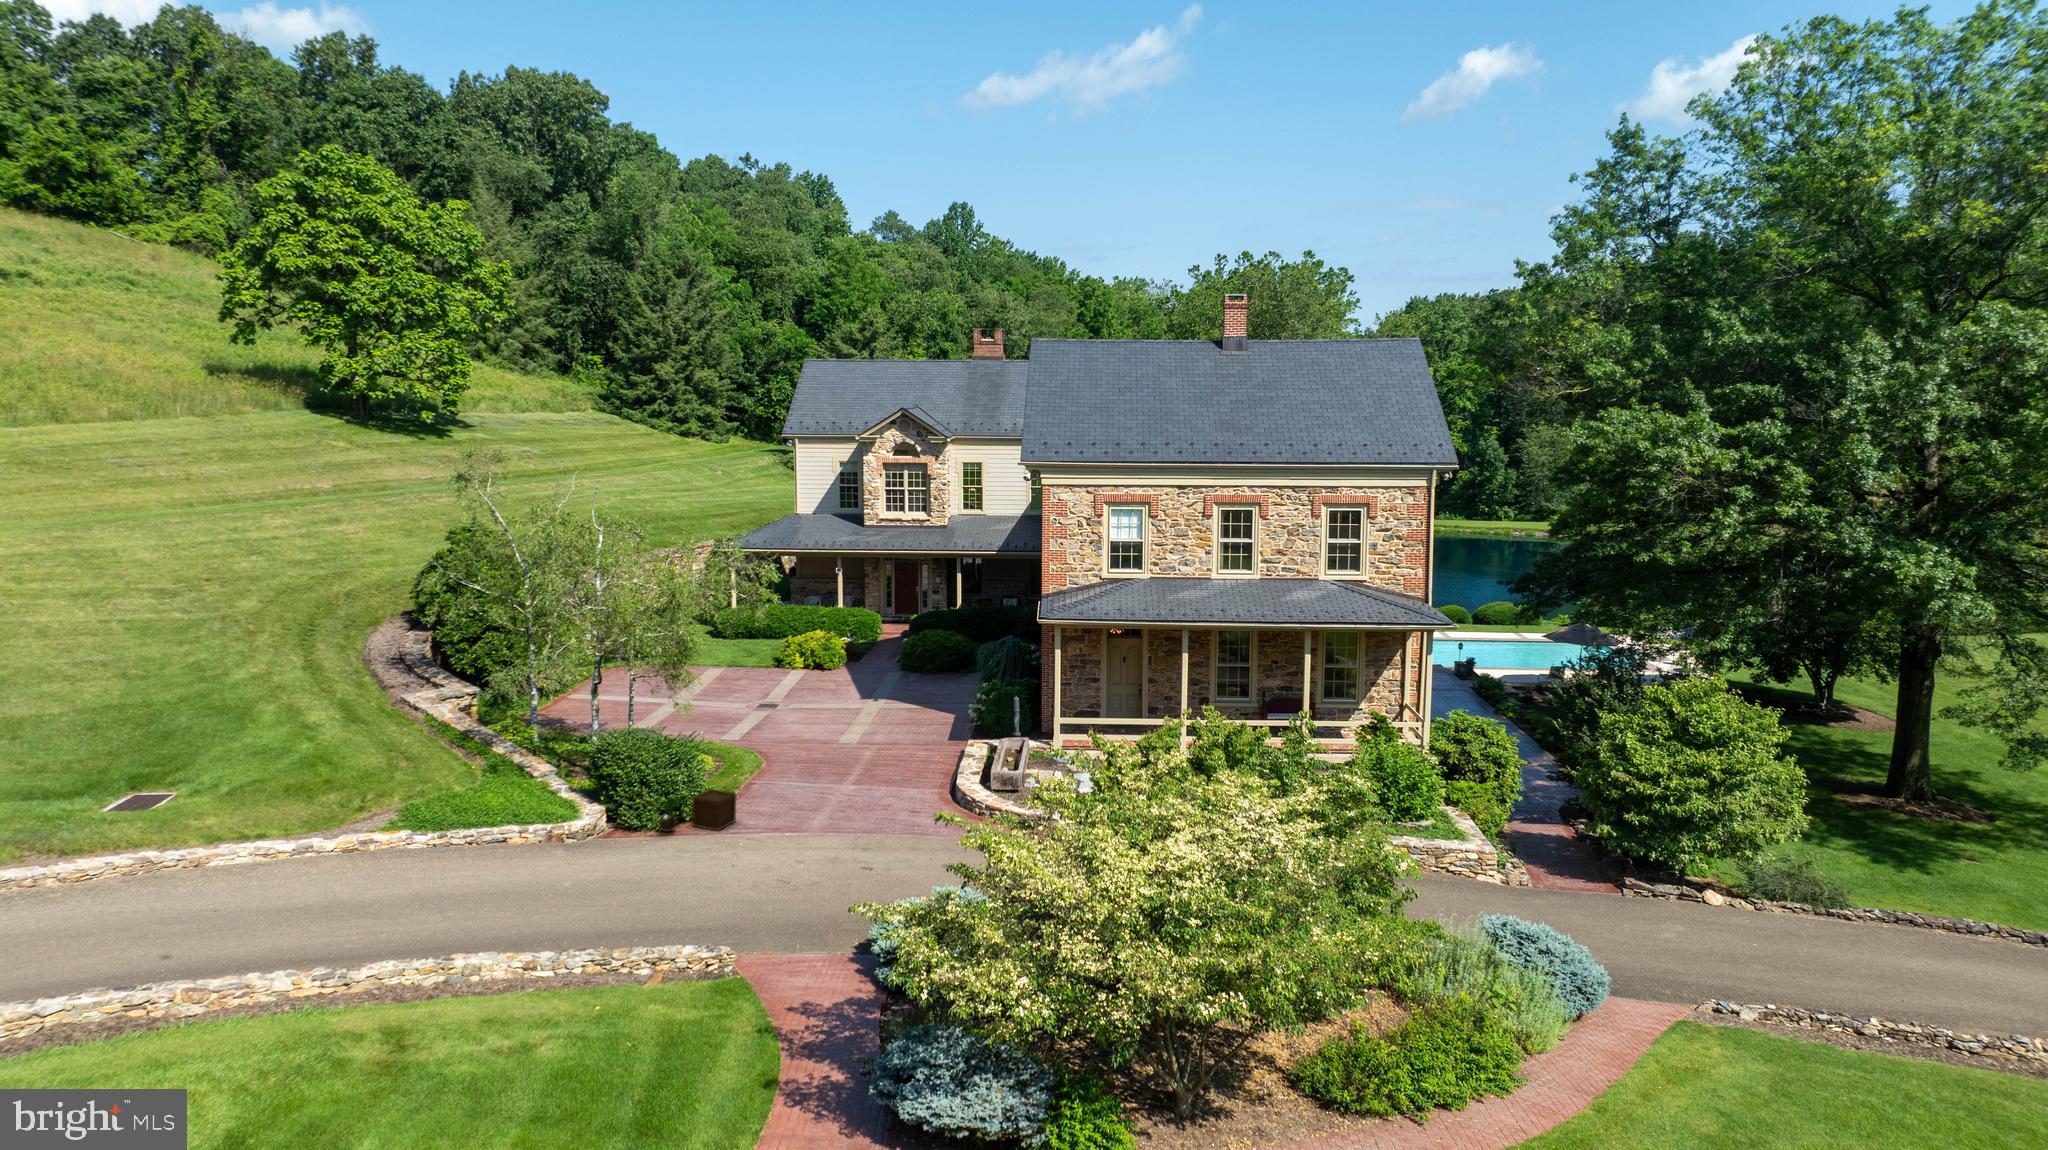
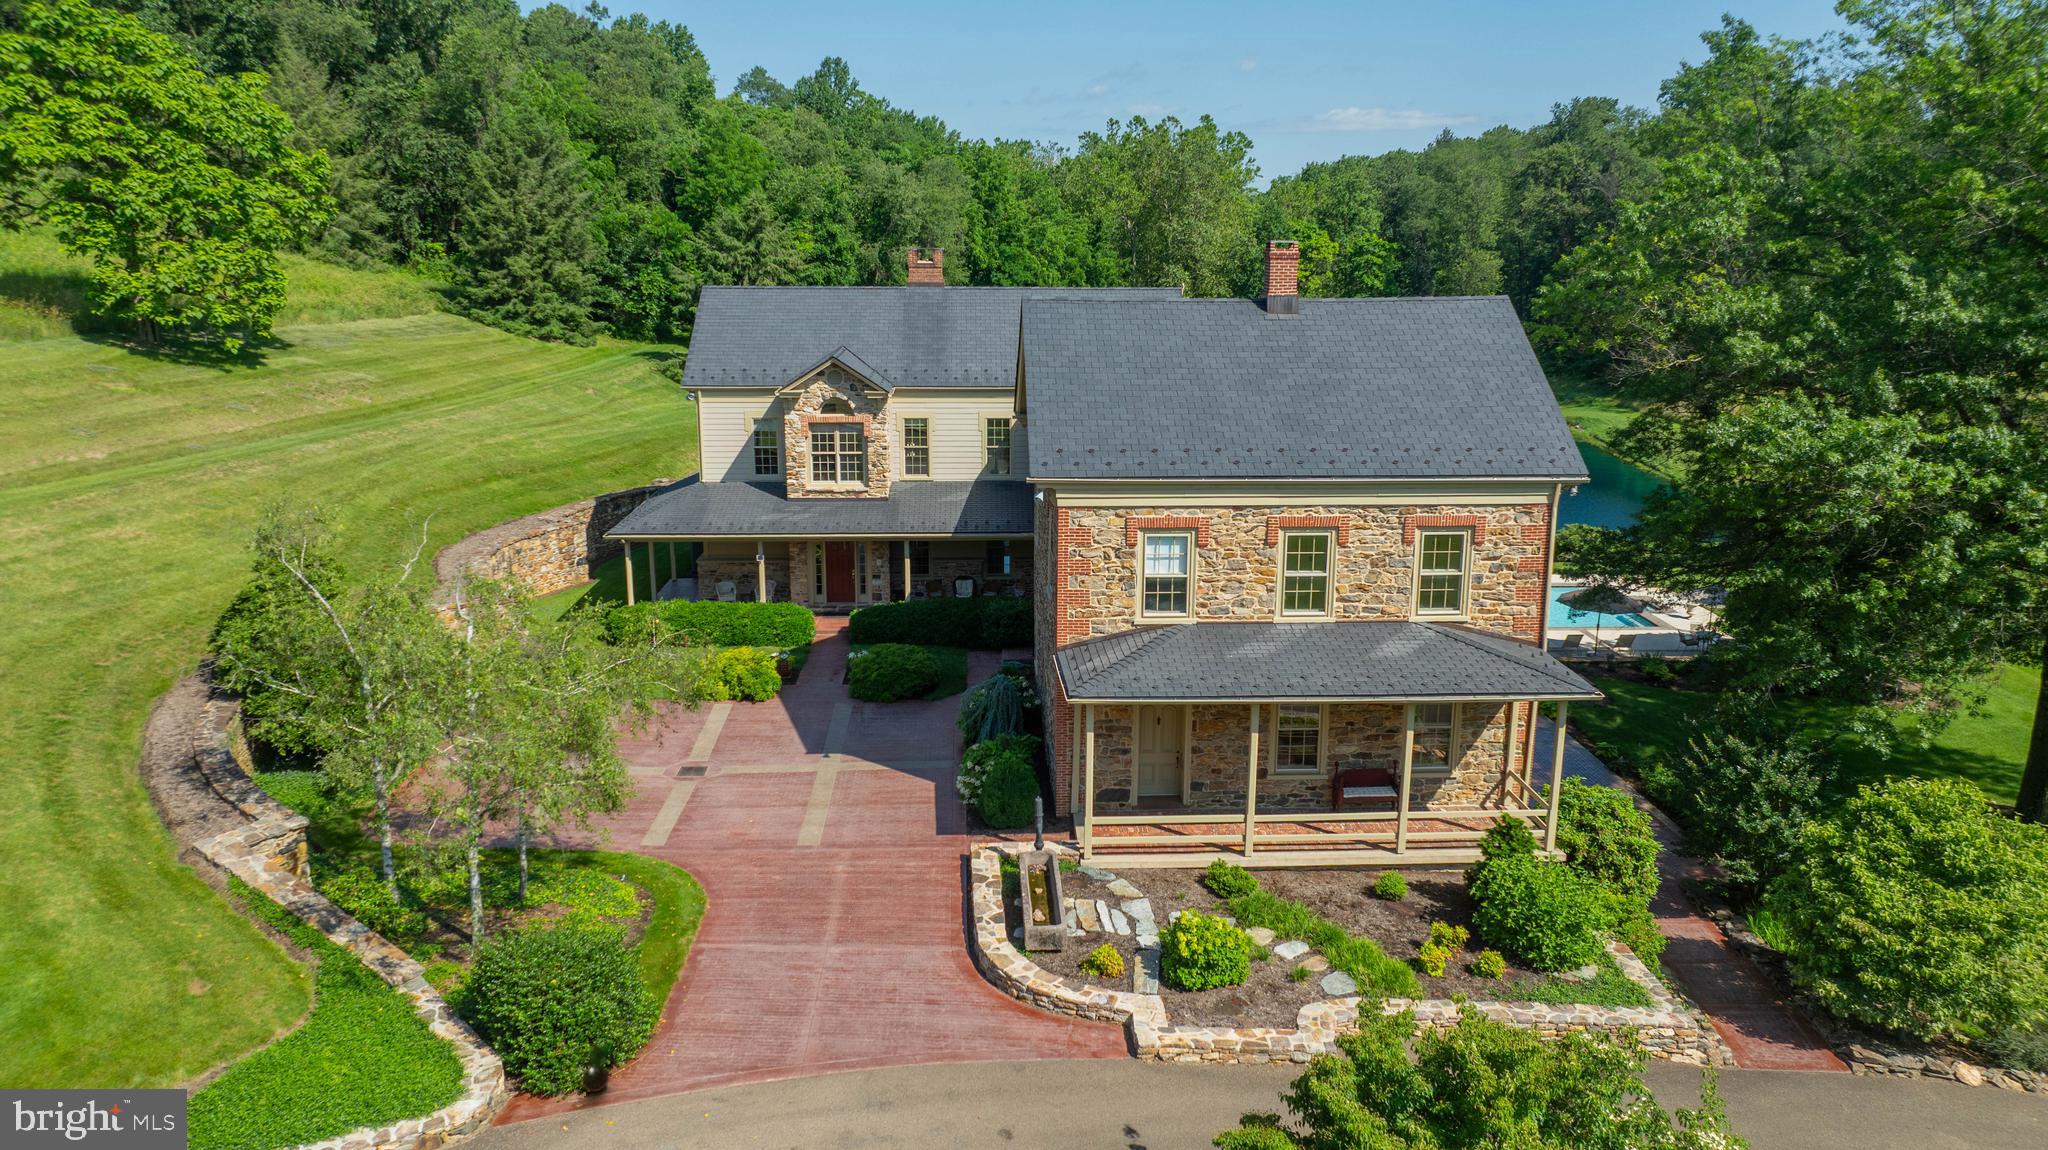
wooden crate: present [692,789,736,831] -> none [629,1011,691,1080]

